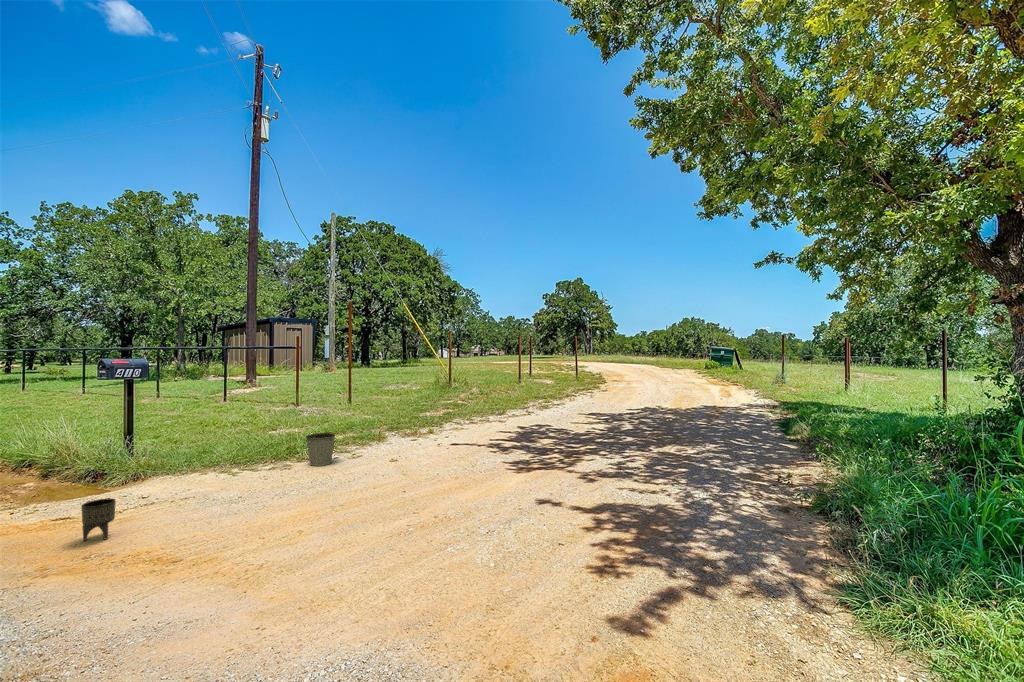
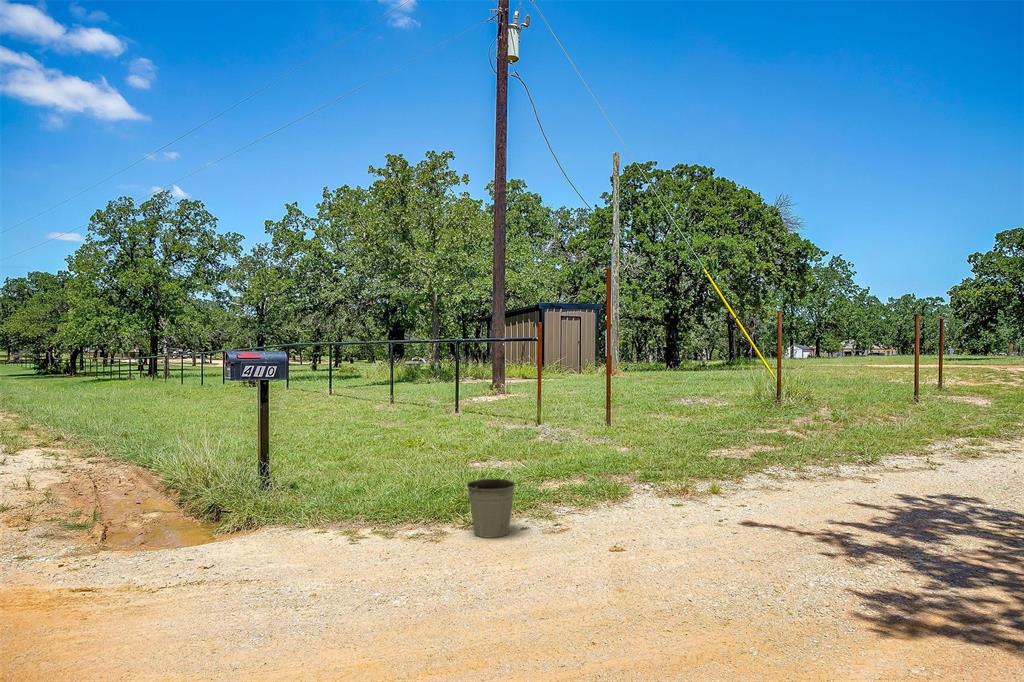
planter: present [81,498,116,541] -> none [77,564,126,632]

